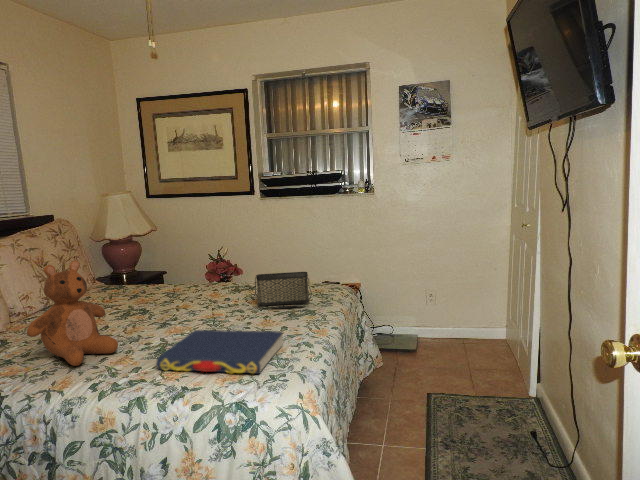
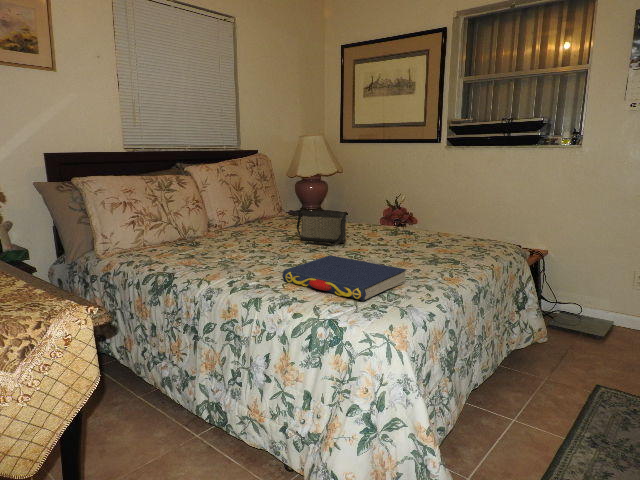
teddy bear: present [27,261,118,366] -> none [200,180,265,266]
handbag: present [255,272,312,309] -> present [297,210,346,245]

